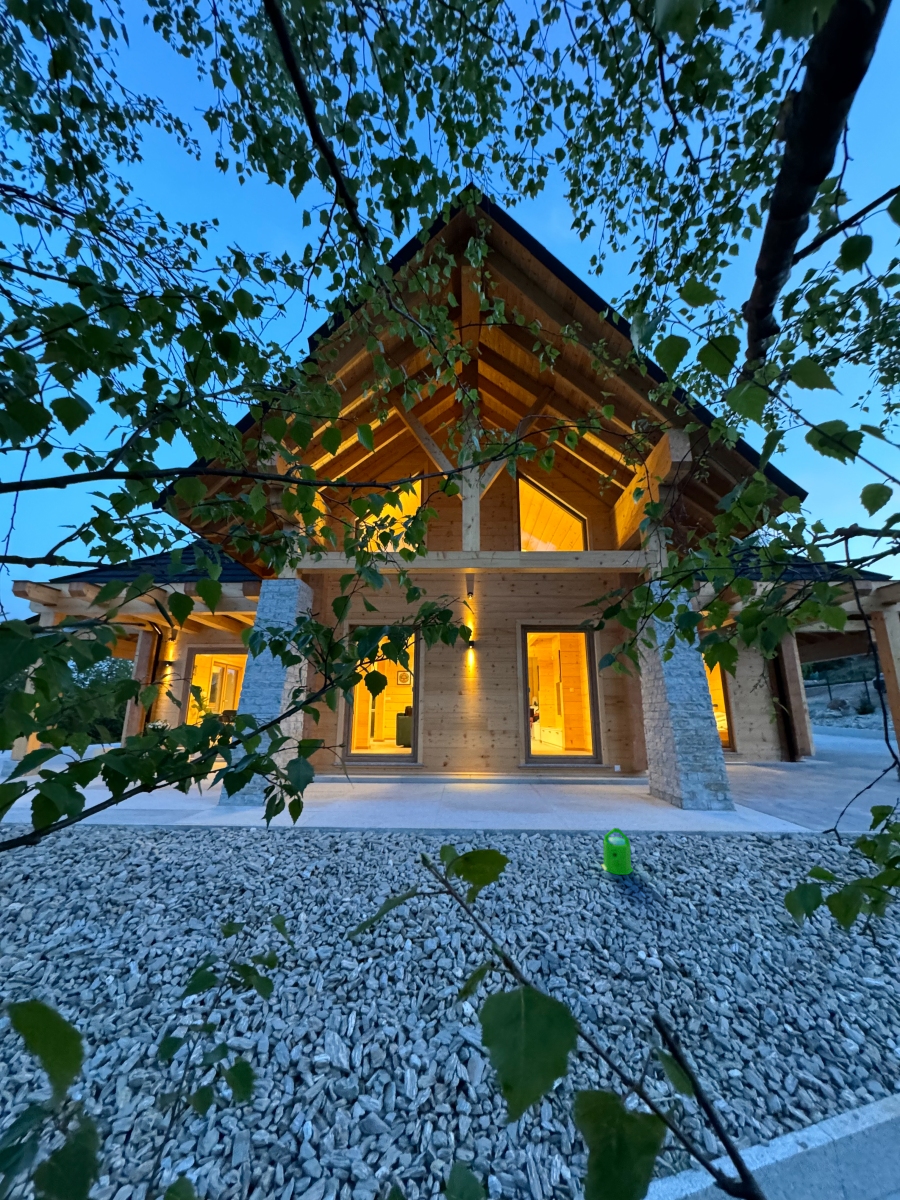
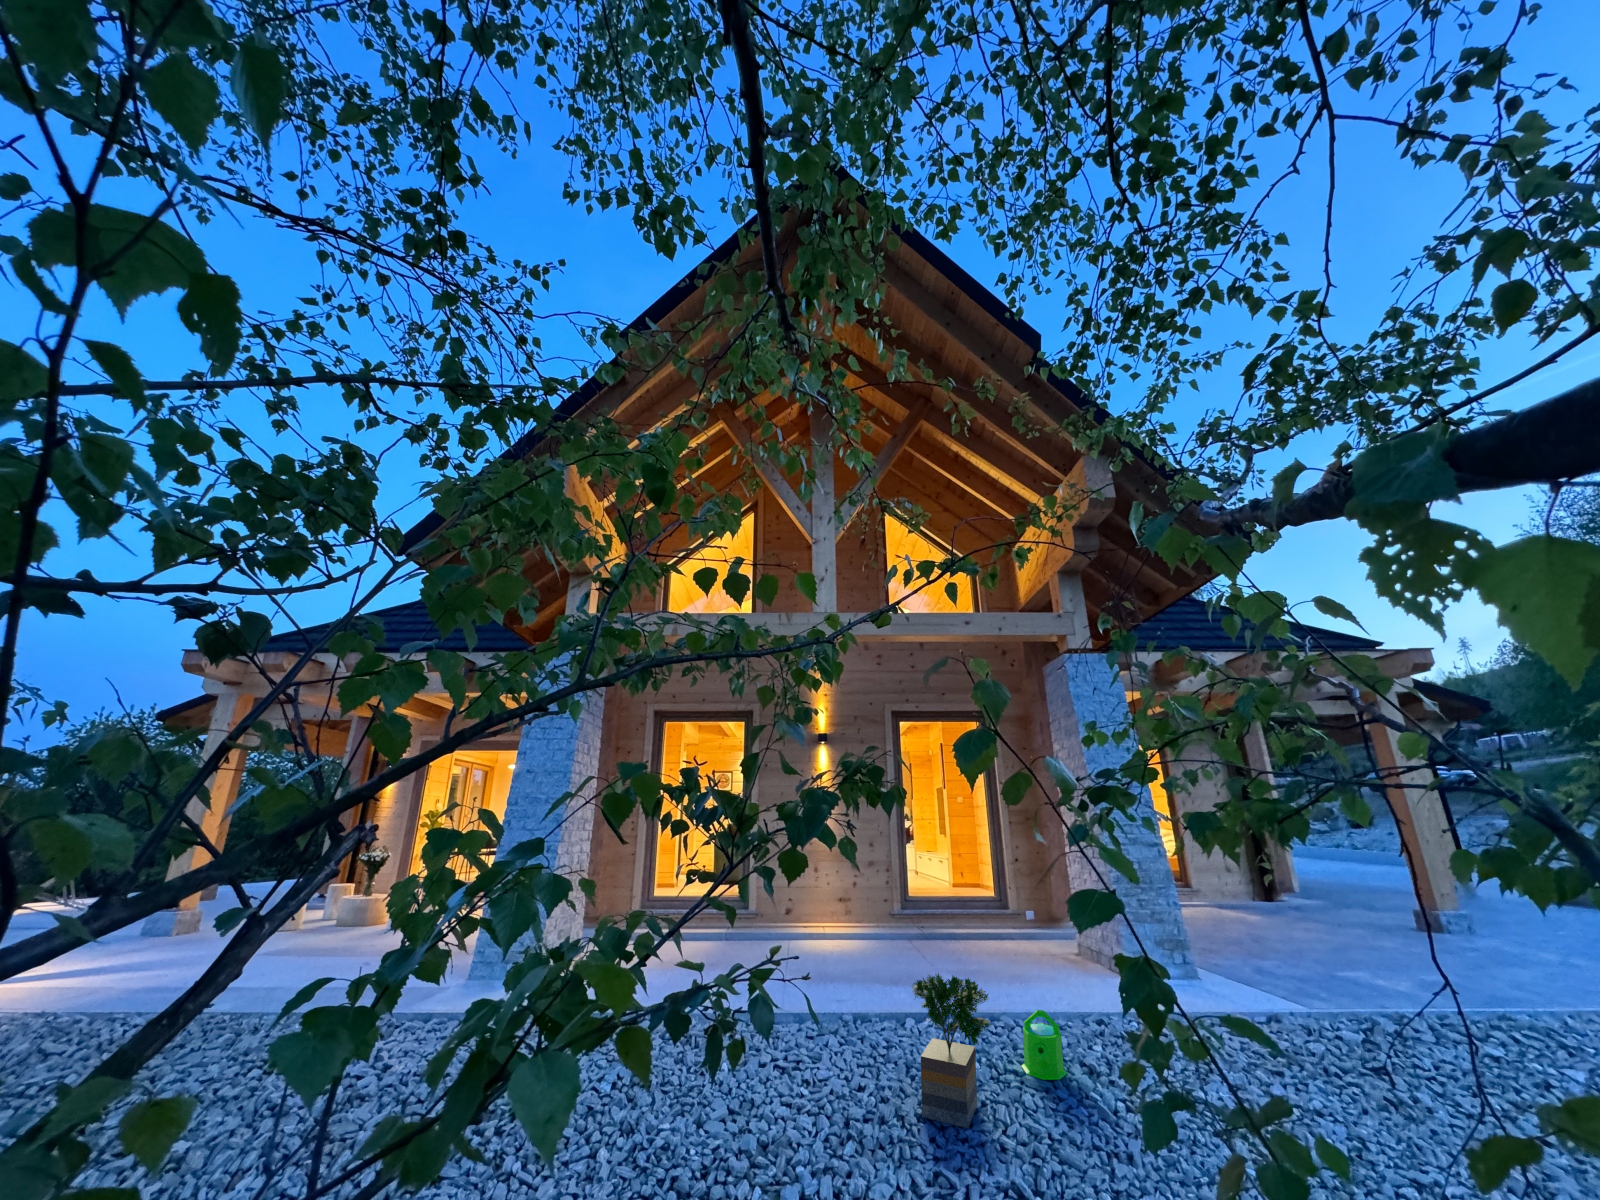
potted tree: none [522,801,579,905] -> present [911,974,991,1128]

